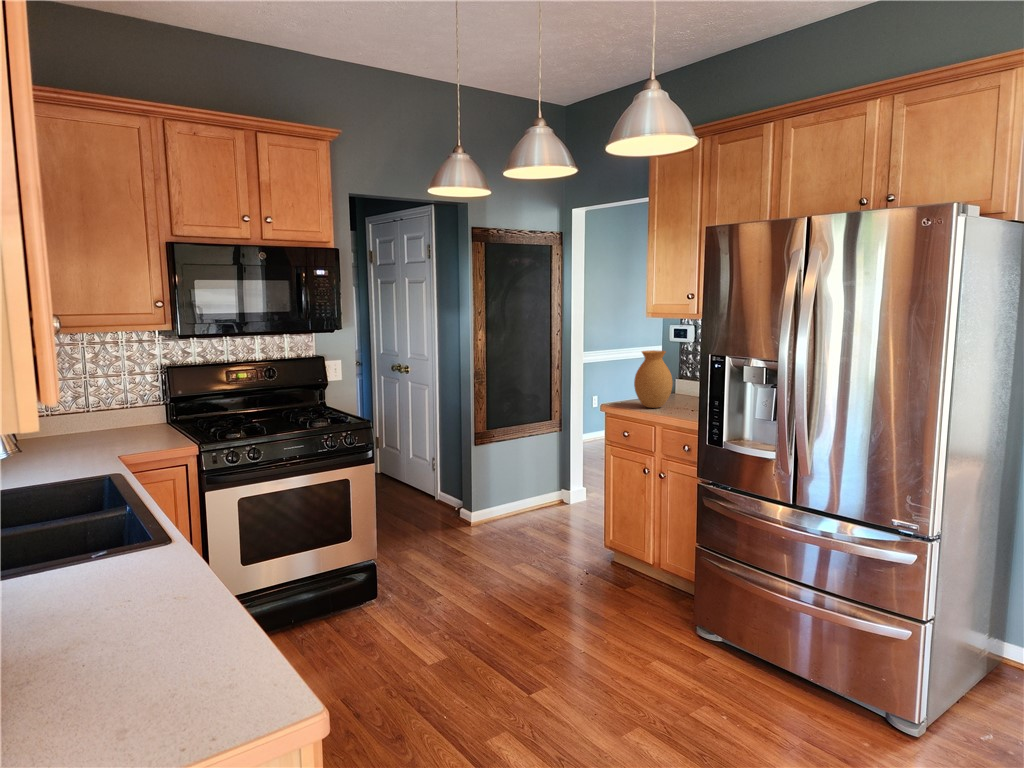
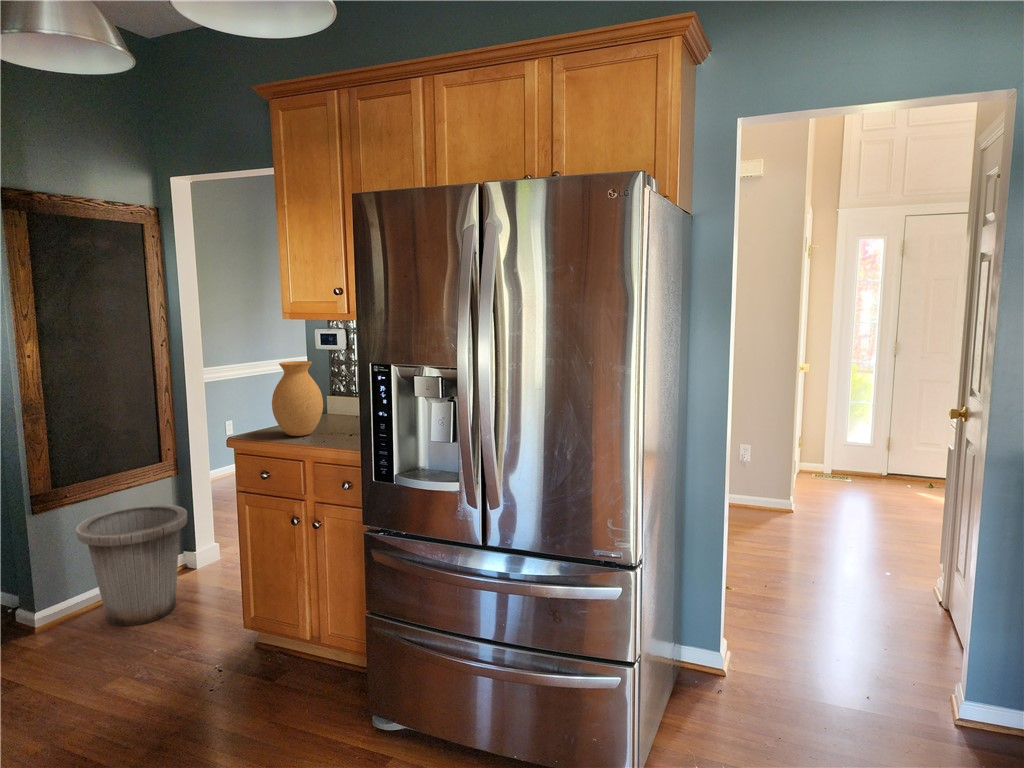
trash can: none [500,449,569,531] -> present [76,505,187,626]

